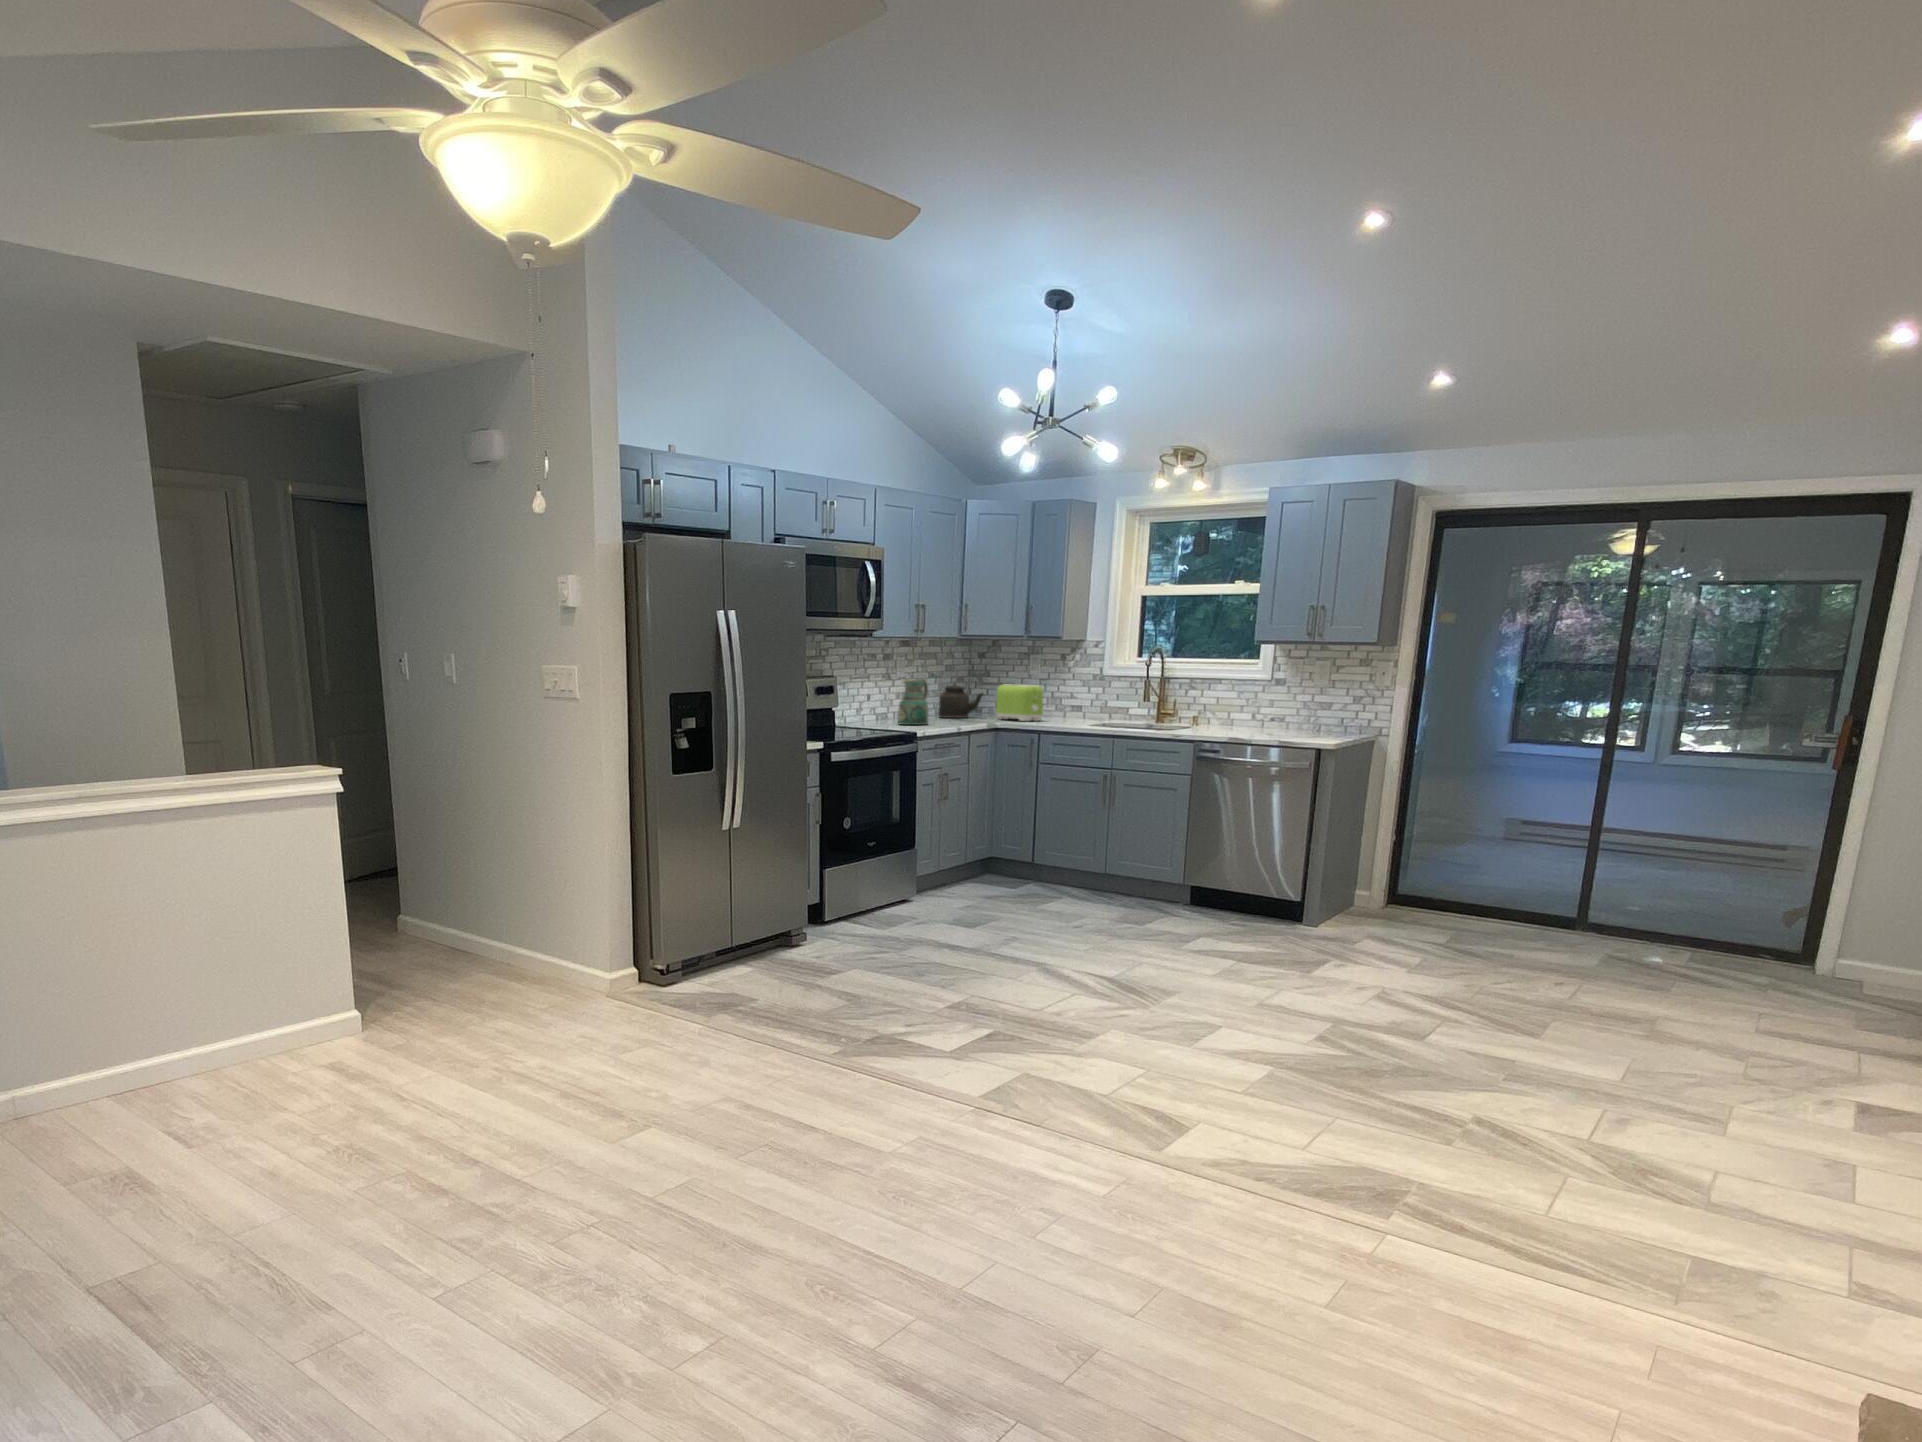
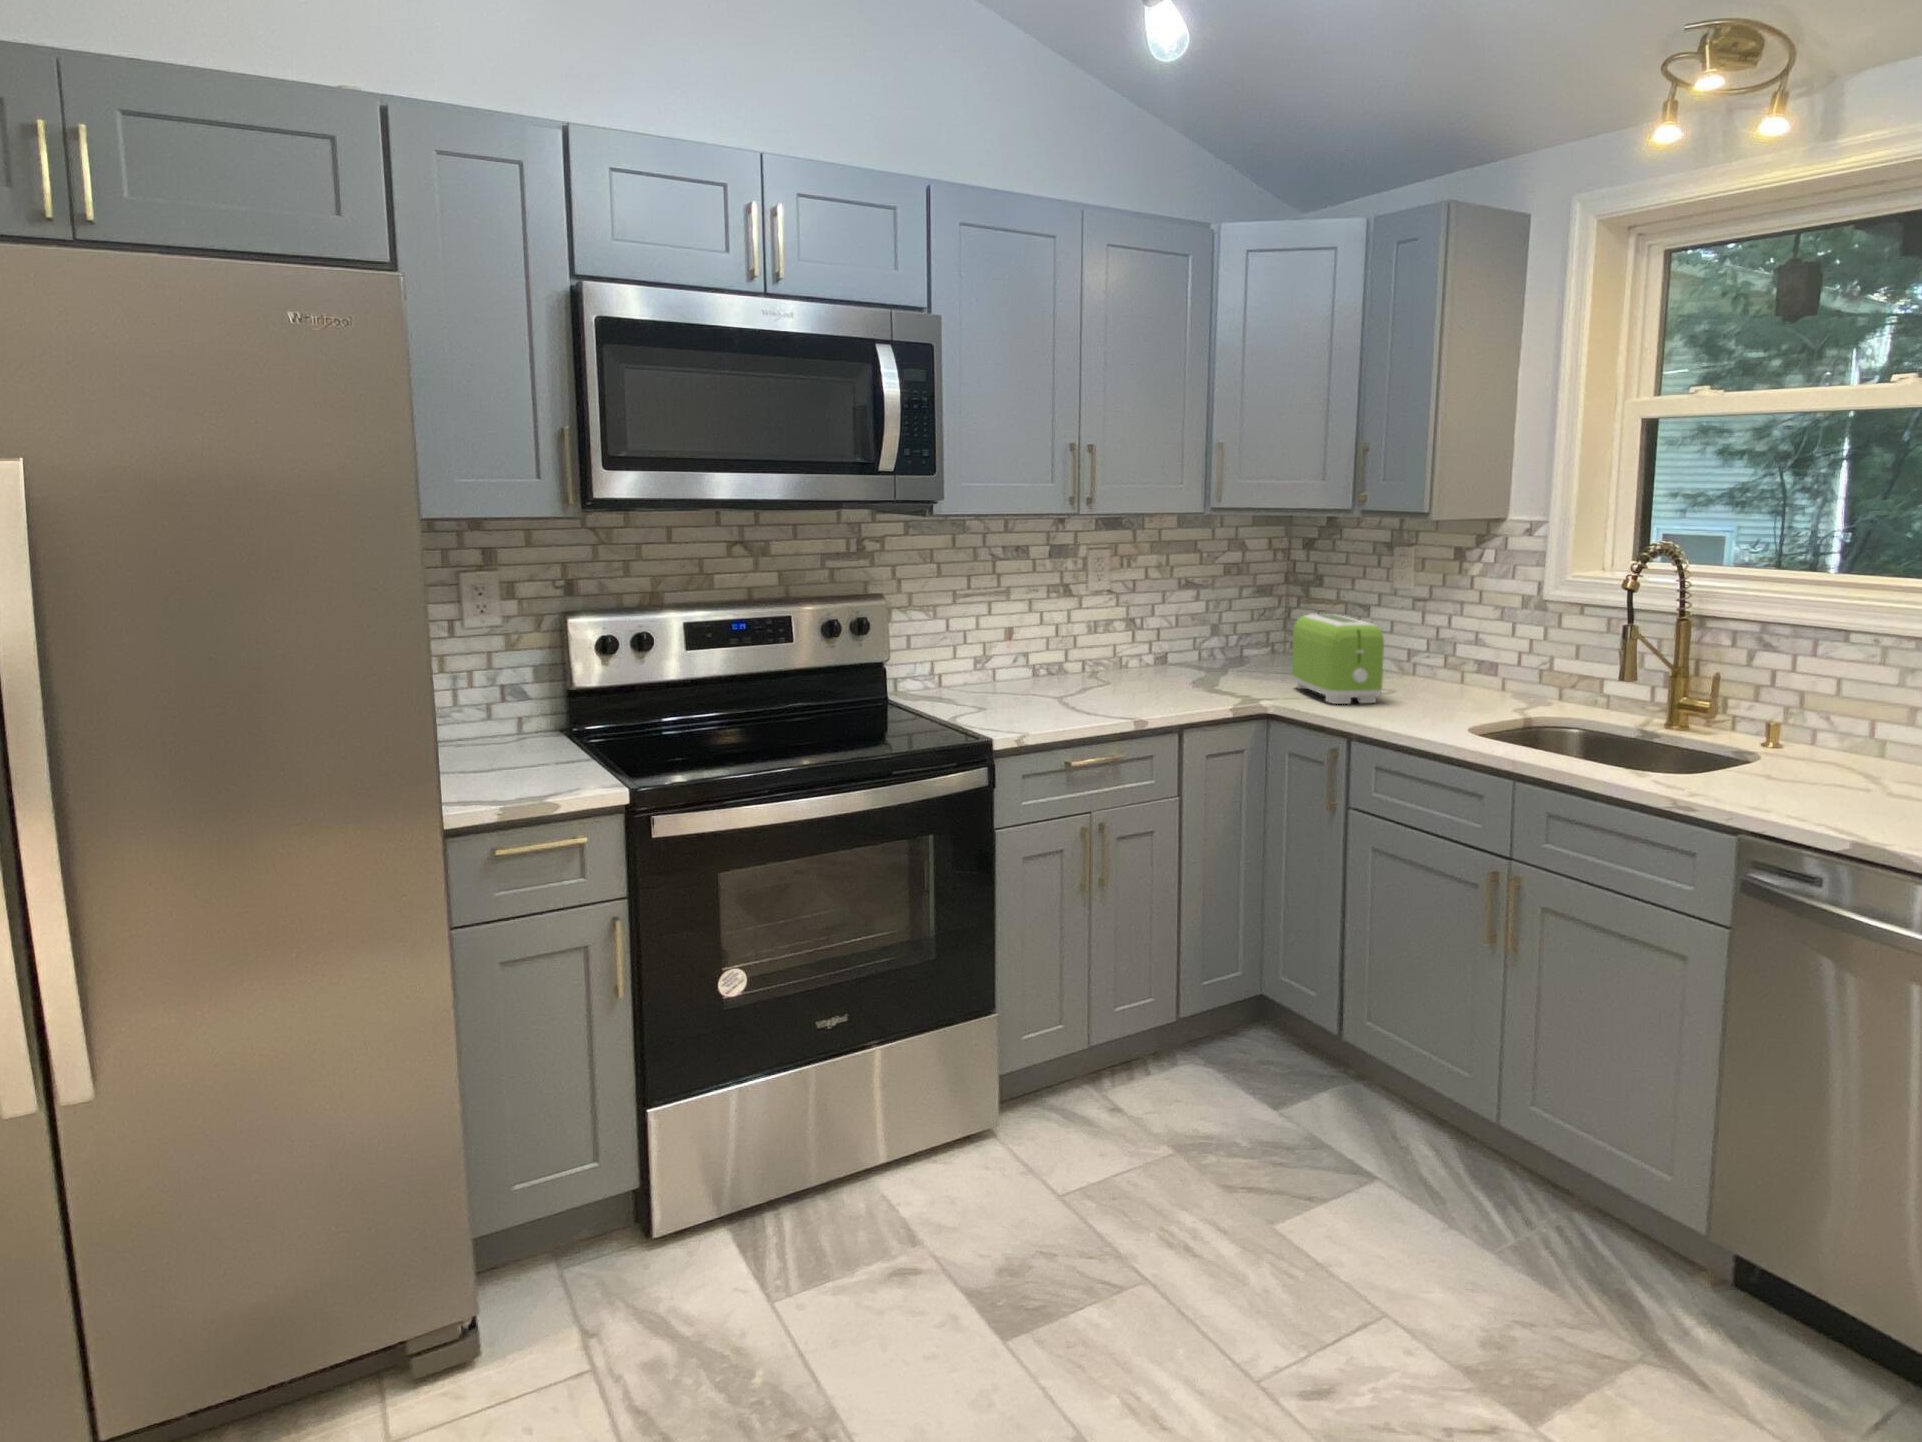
kettle: present [938,676,984,718] -> none [1192,584,1284,676]
ceramic pitcher: present [898,679,928,725] -> none [1025,608,1105,715]

